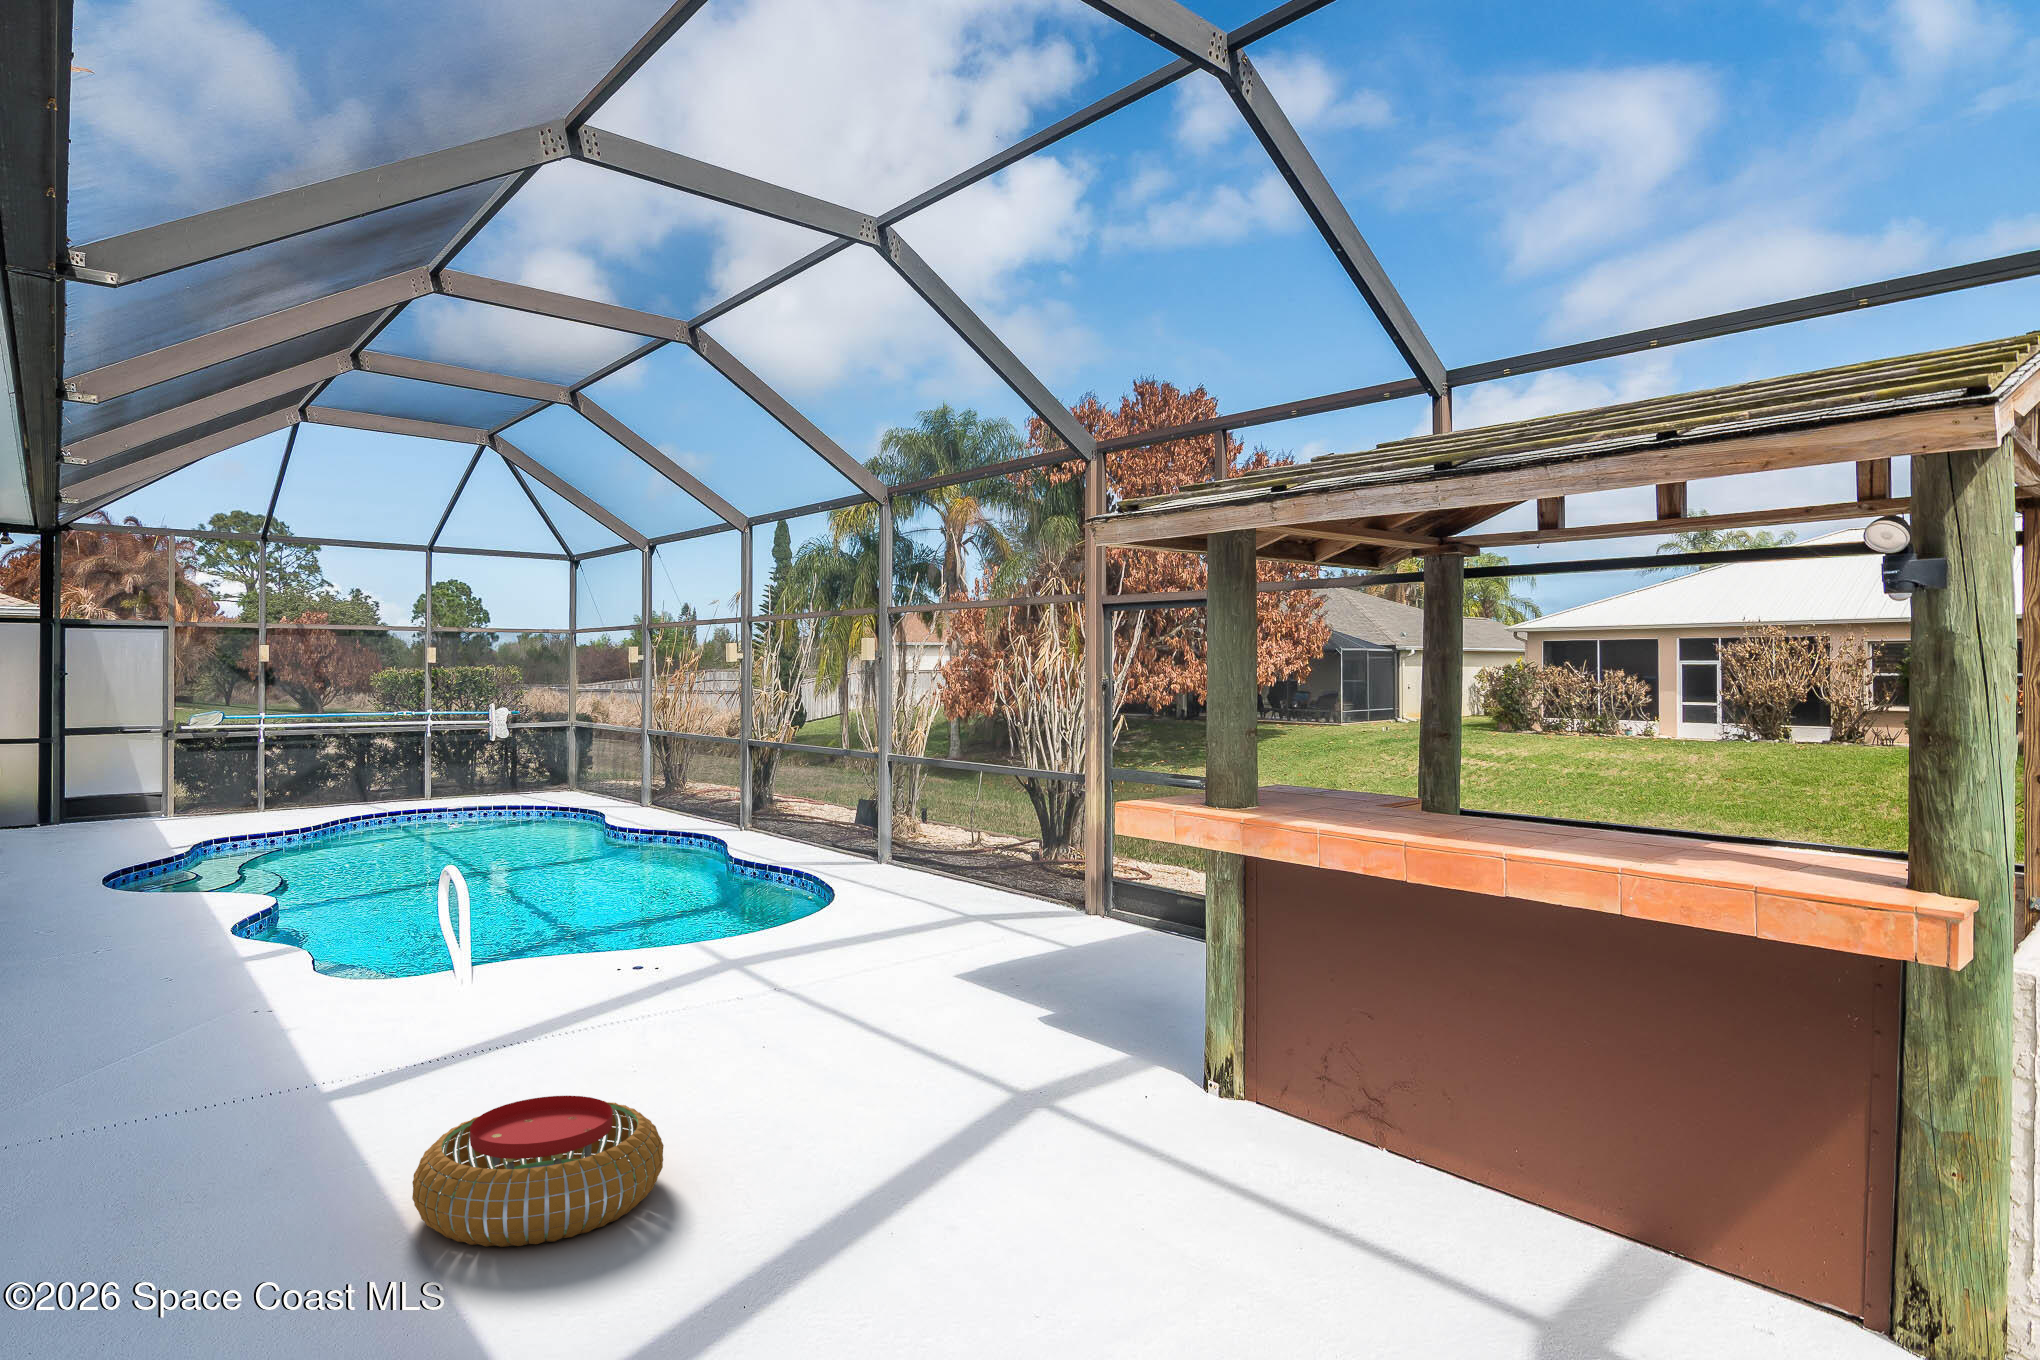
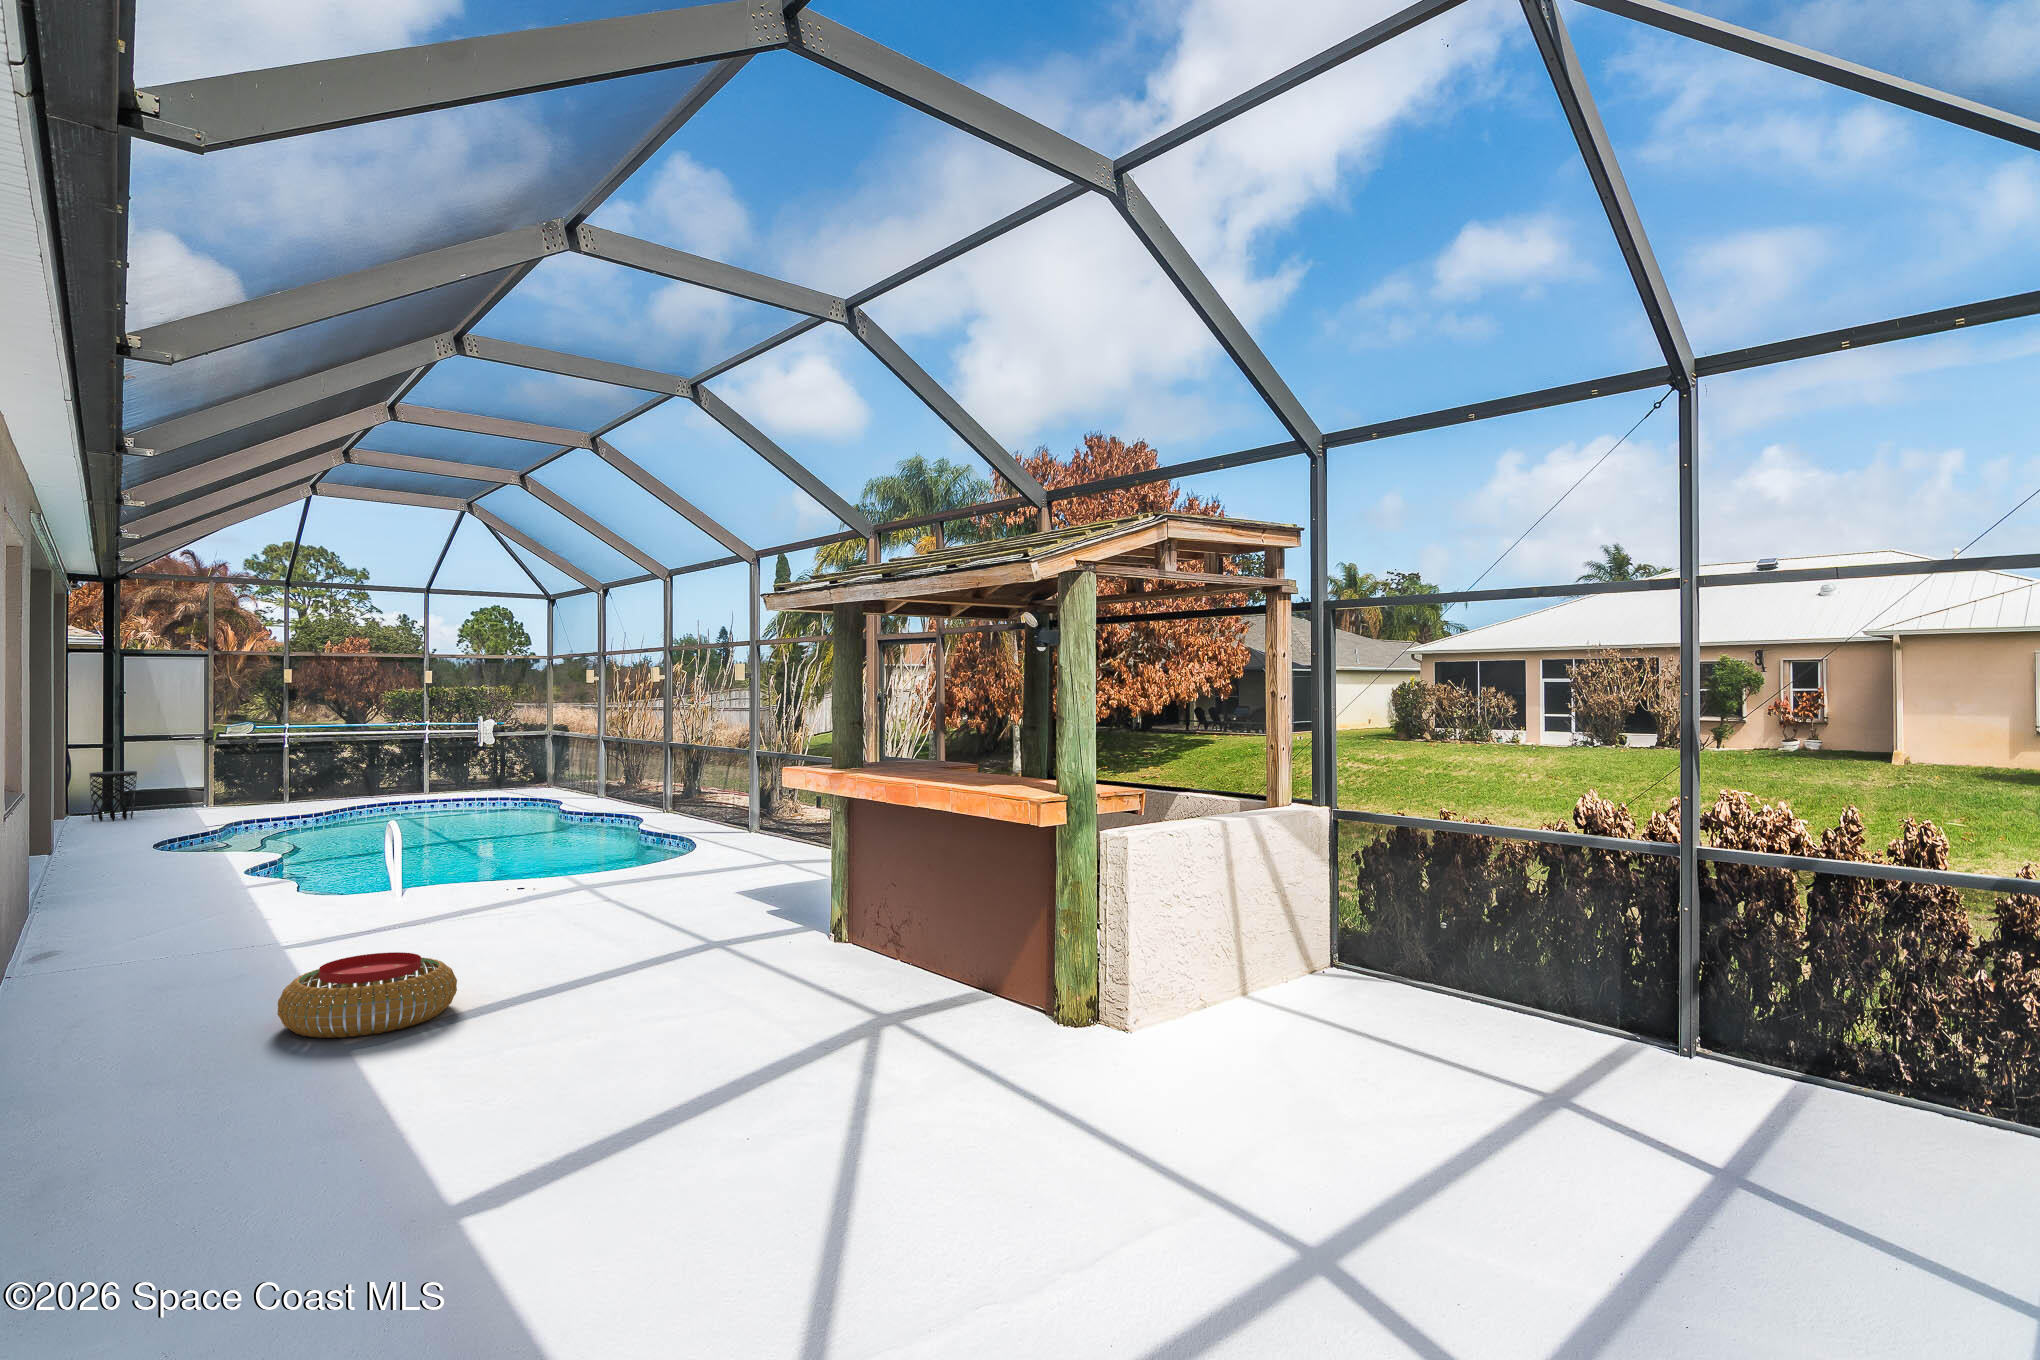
side table: none [22,773,81,837] -> present [90,771,137,822]

